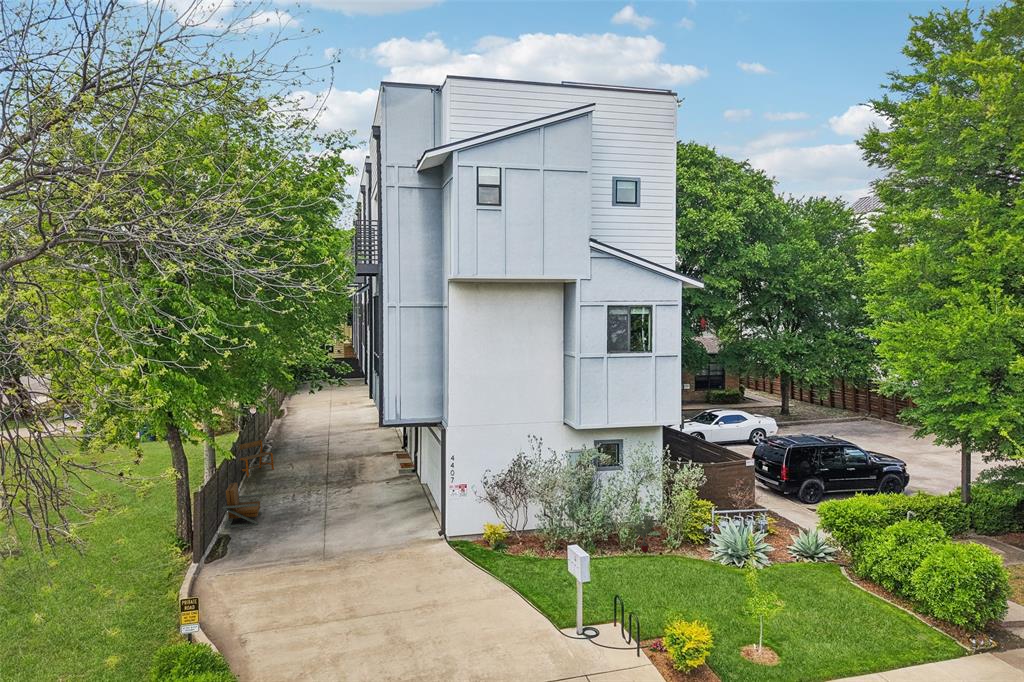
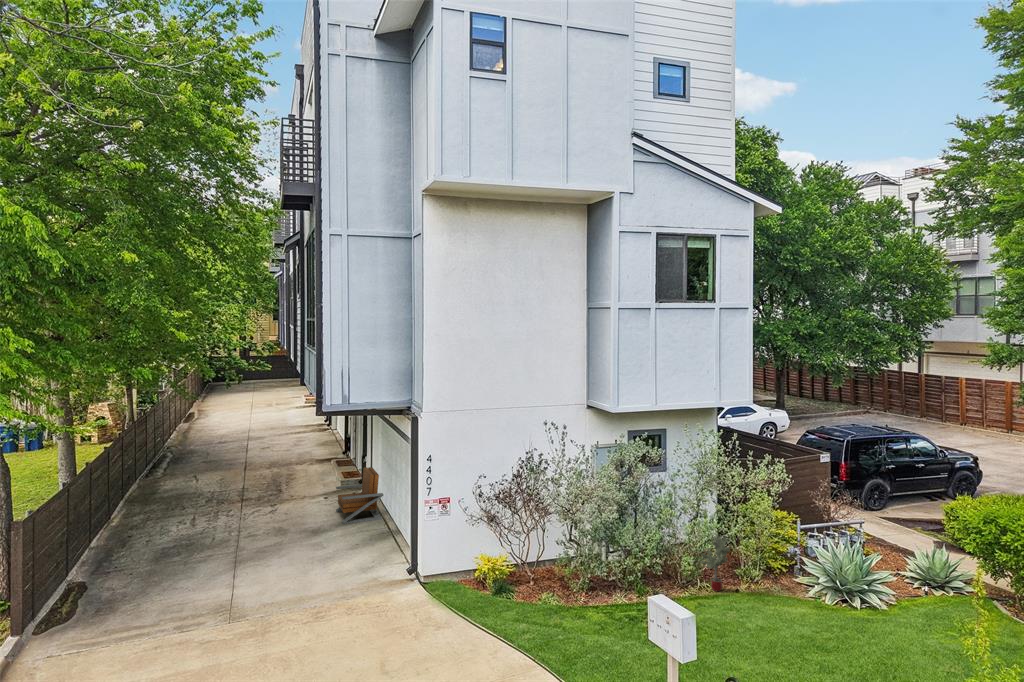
bench: present [239,440,274,477] -> none [112,444,168,495]
lounge chair: present [222,482,262,528] -> present [336,467,383,524]

